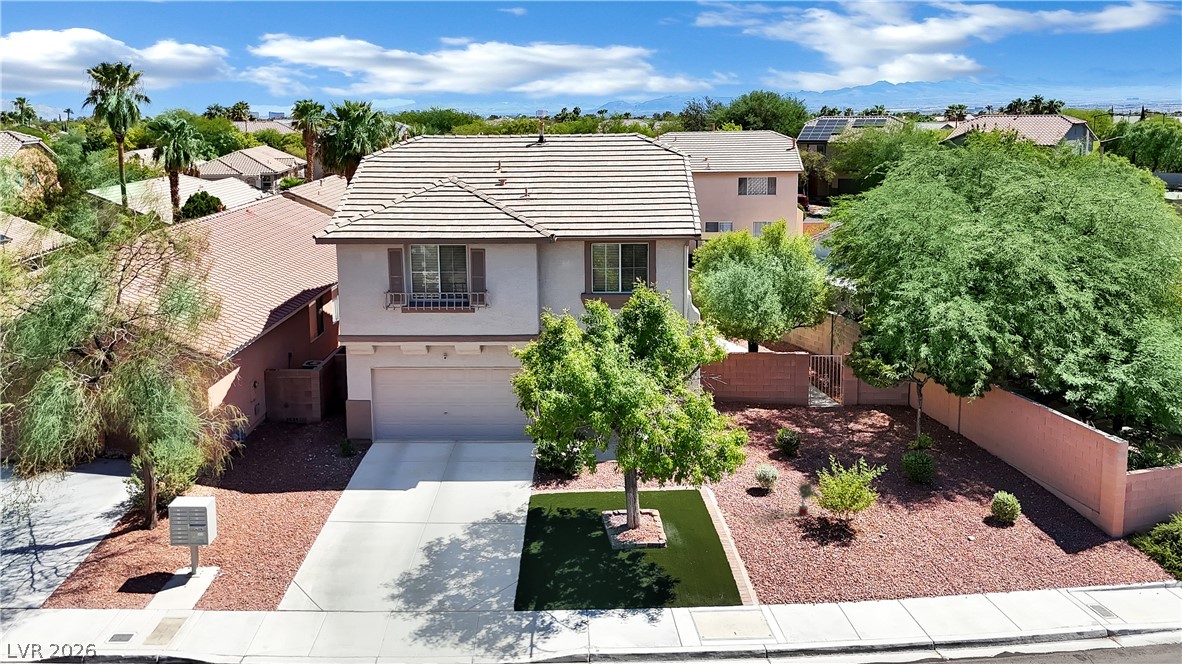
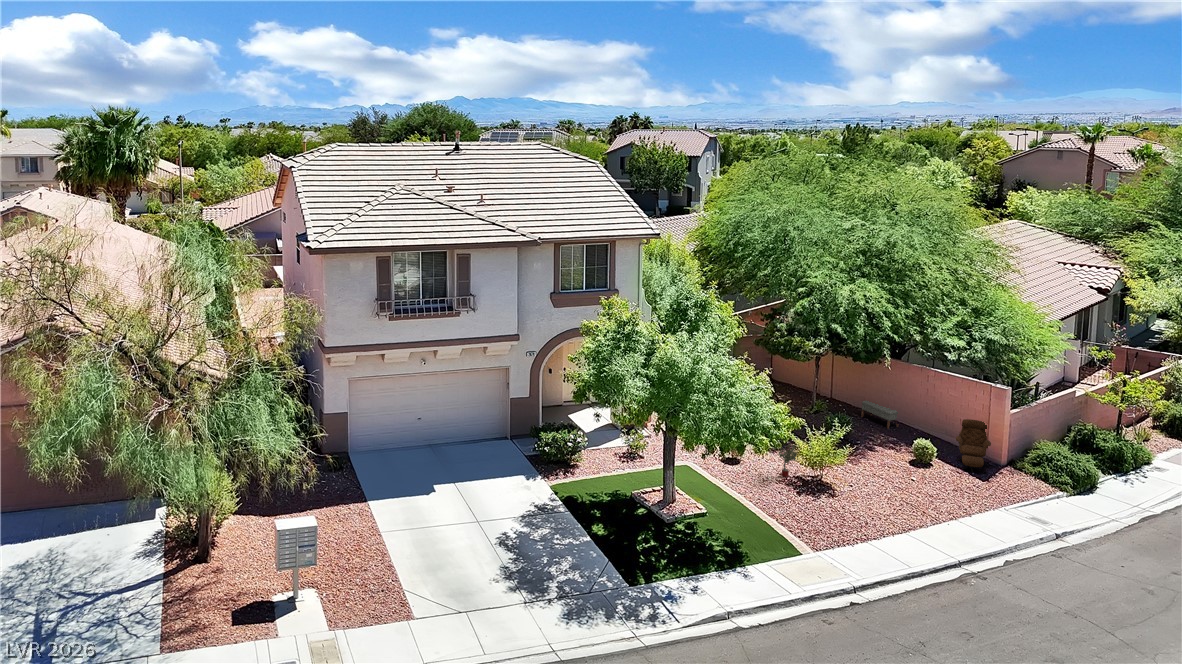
bench: none [968,435,1012,472] -> present [861,401,899,429]
lounge chair: none [1051,470,1101,539] -> present [956,419,991,472]

